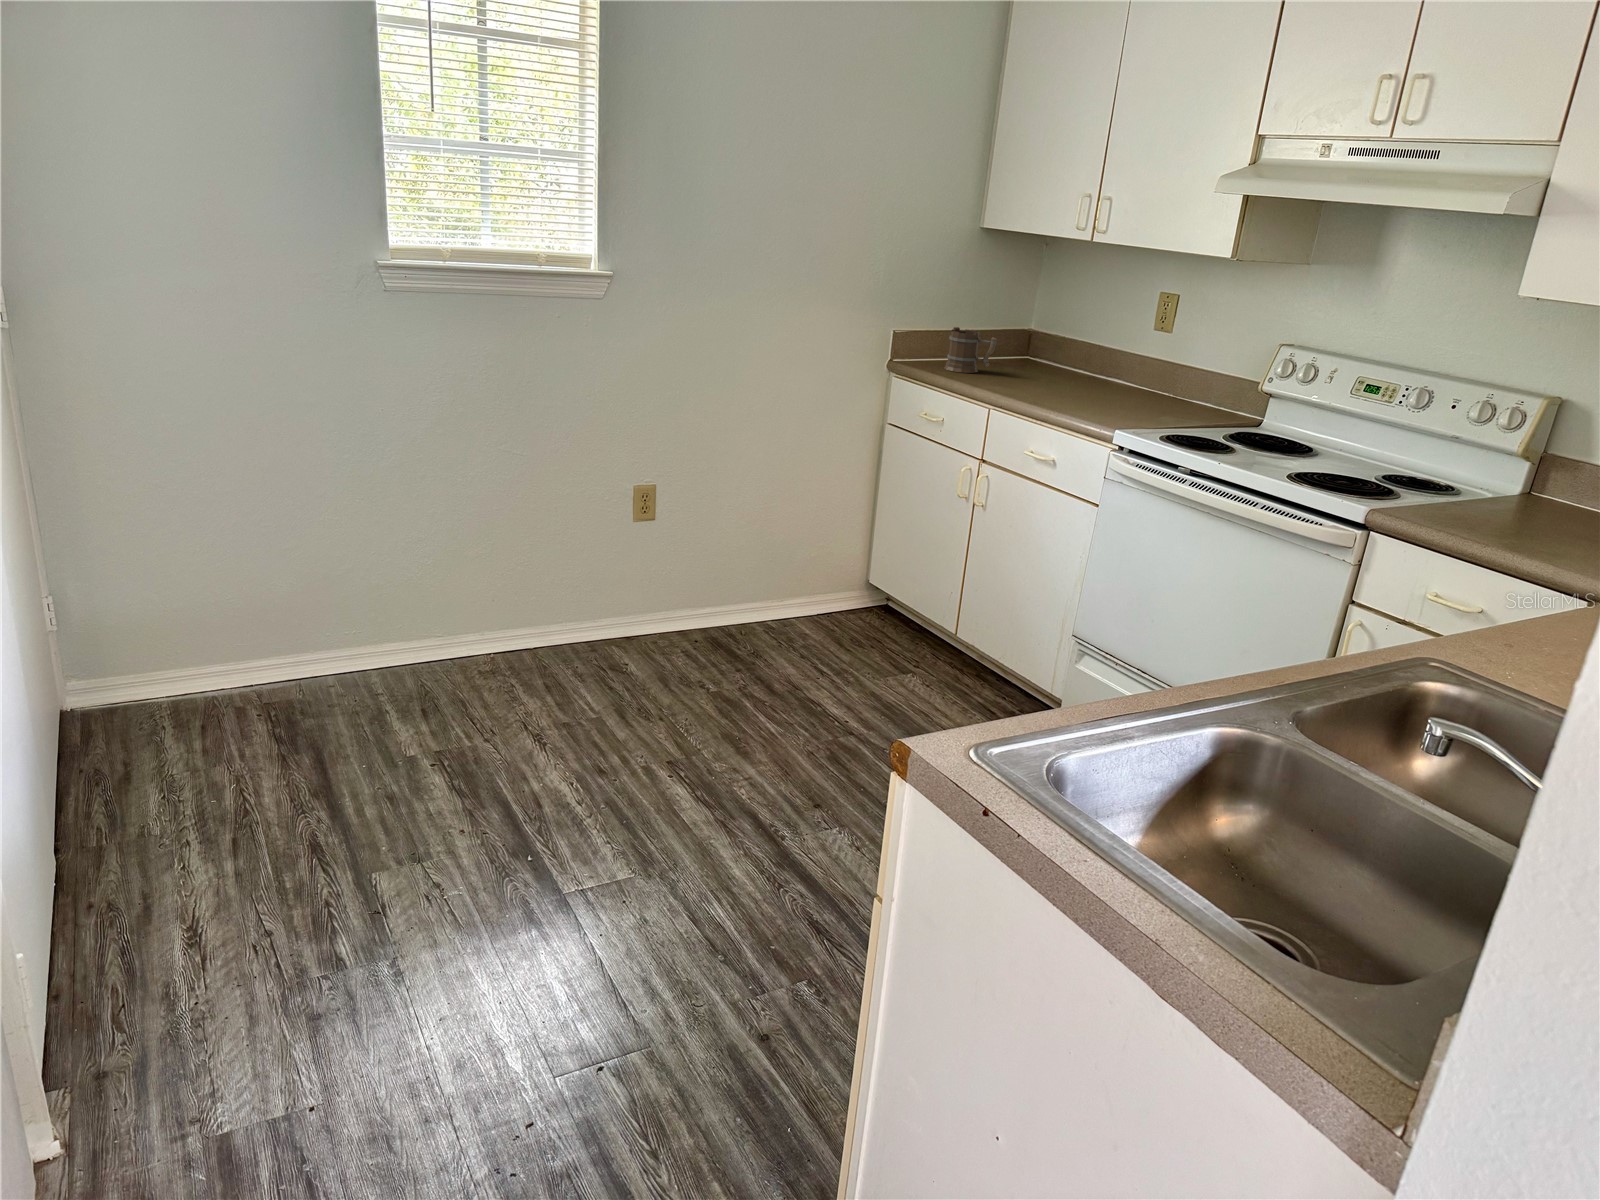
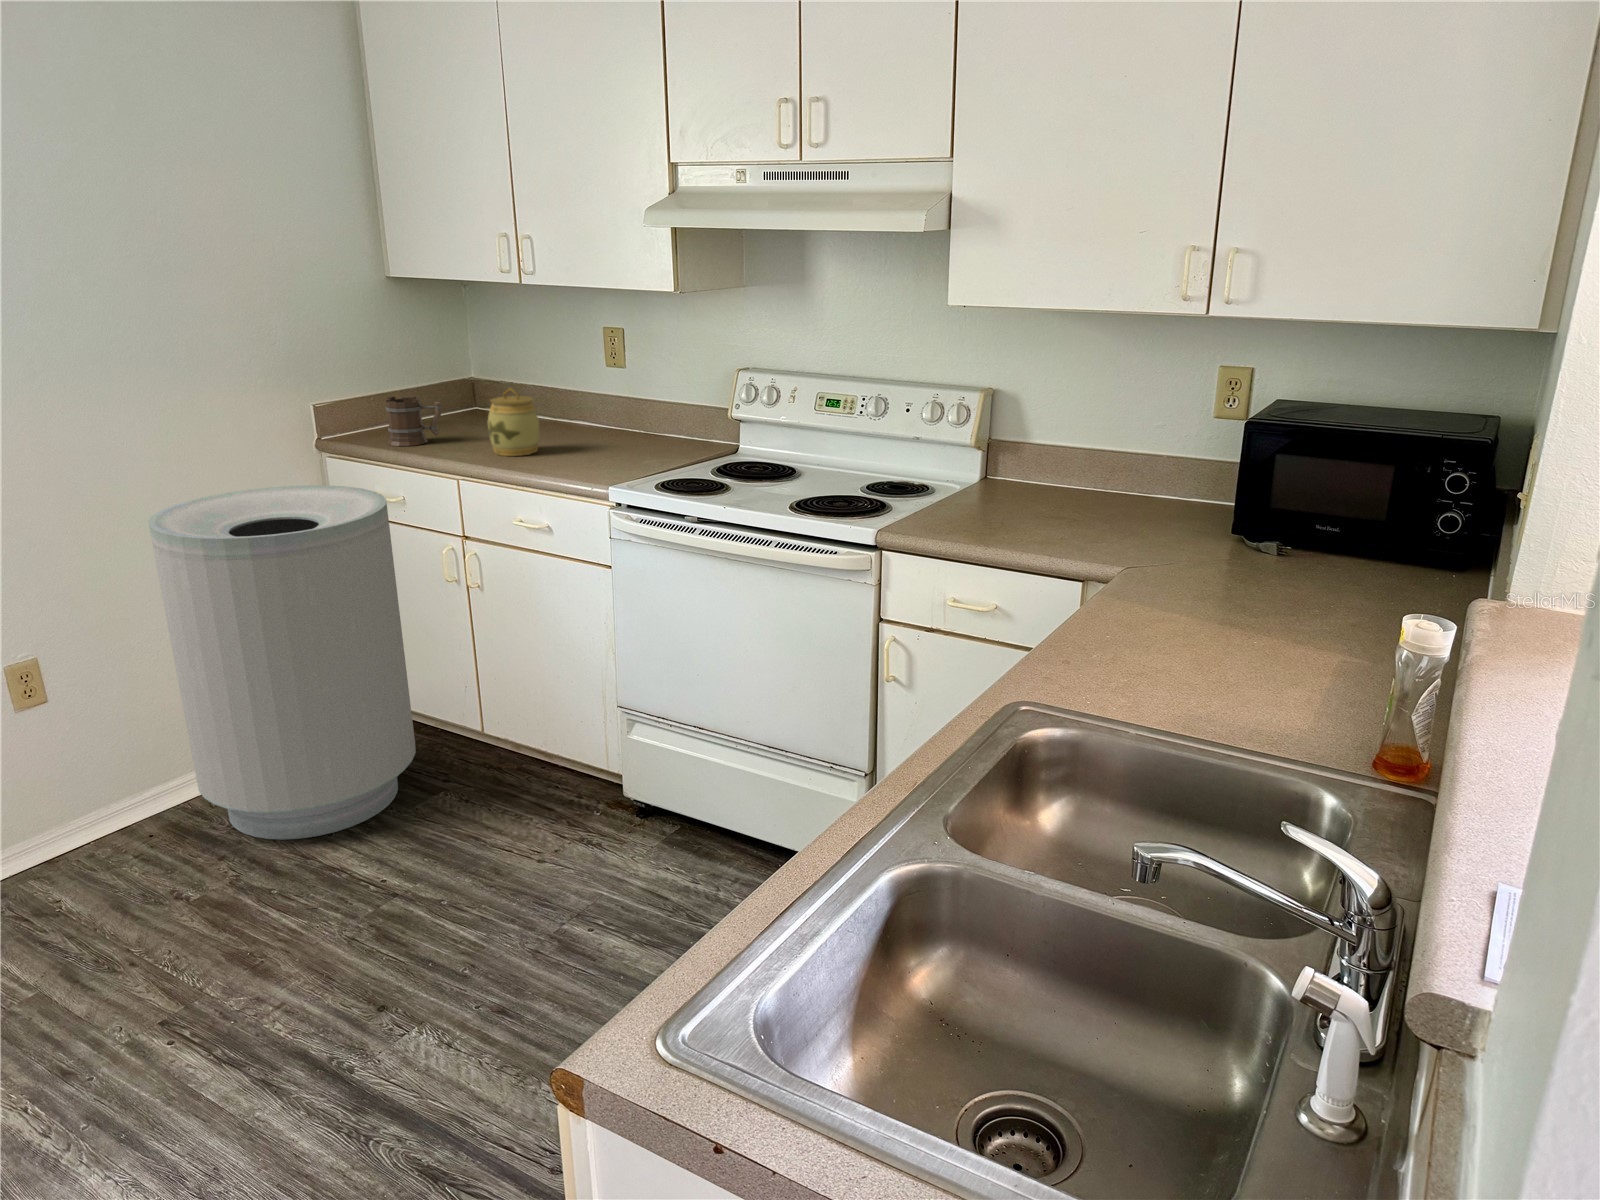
jar: none [1030,332,1077,395] -> present [487,388,540,456]
trash can: none [734,385,928,677] -> present [148,485,416,840]

